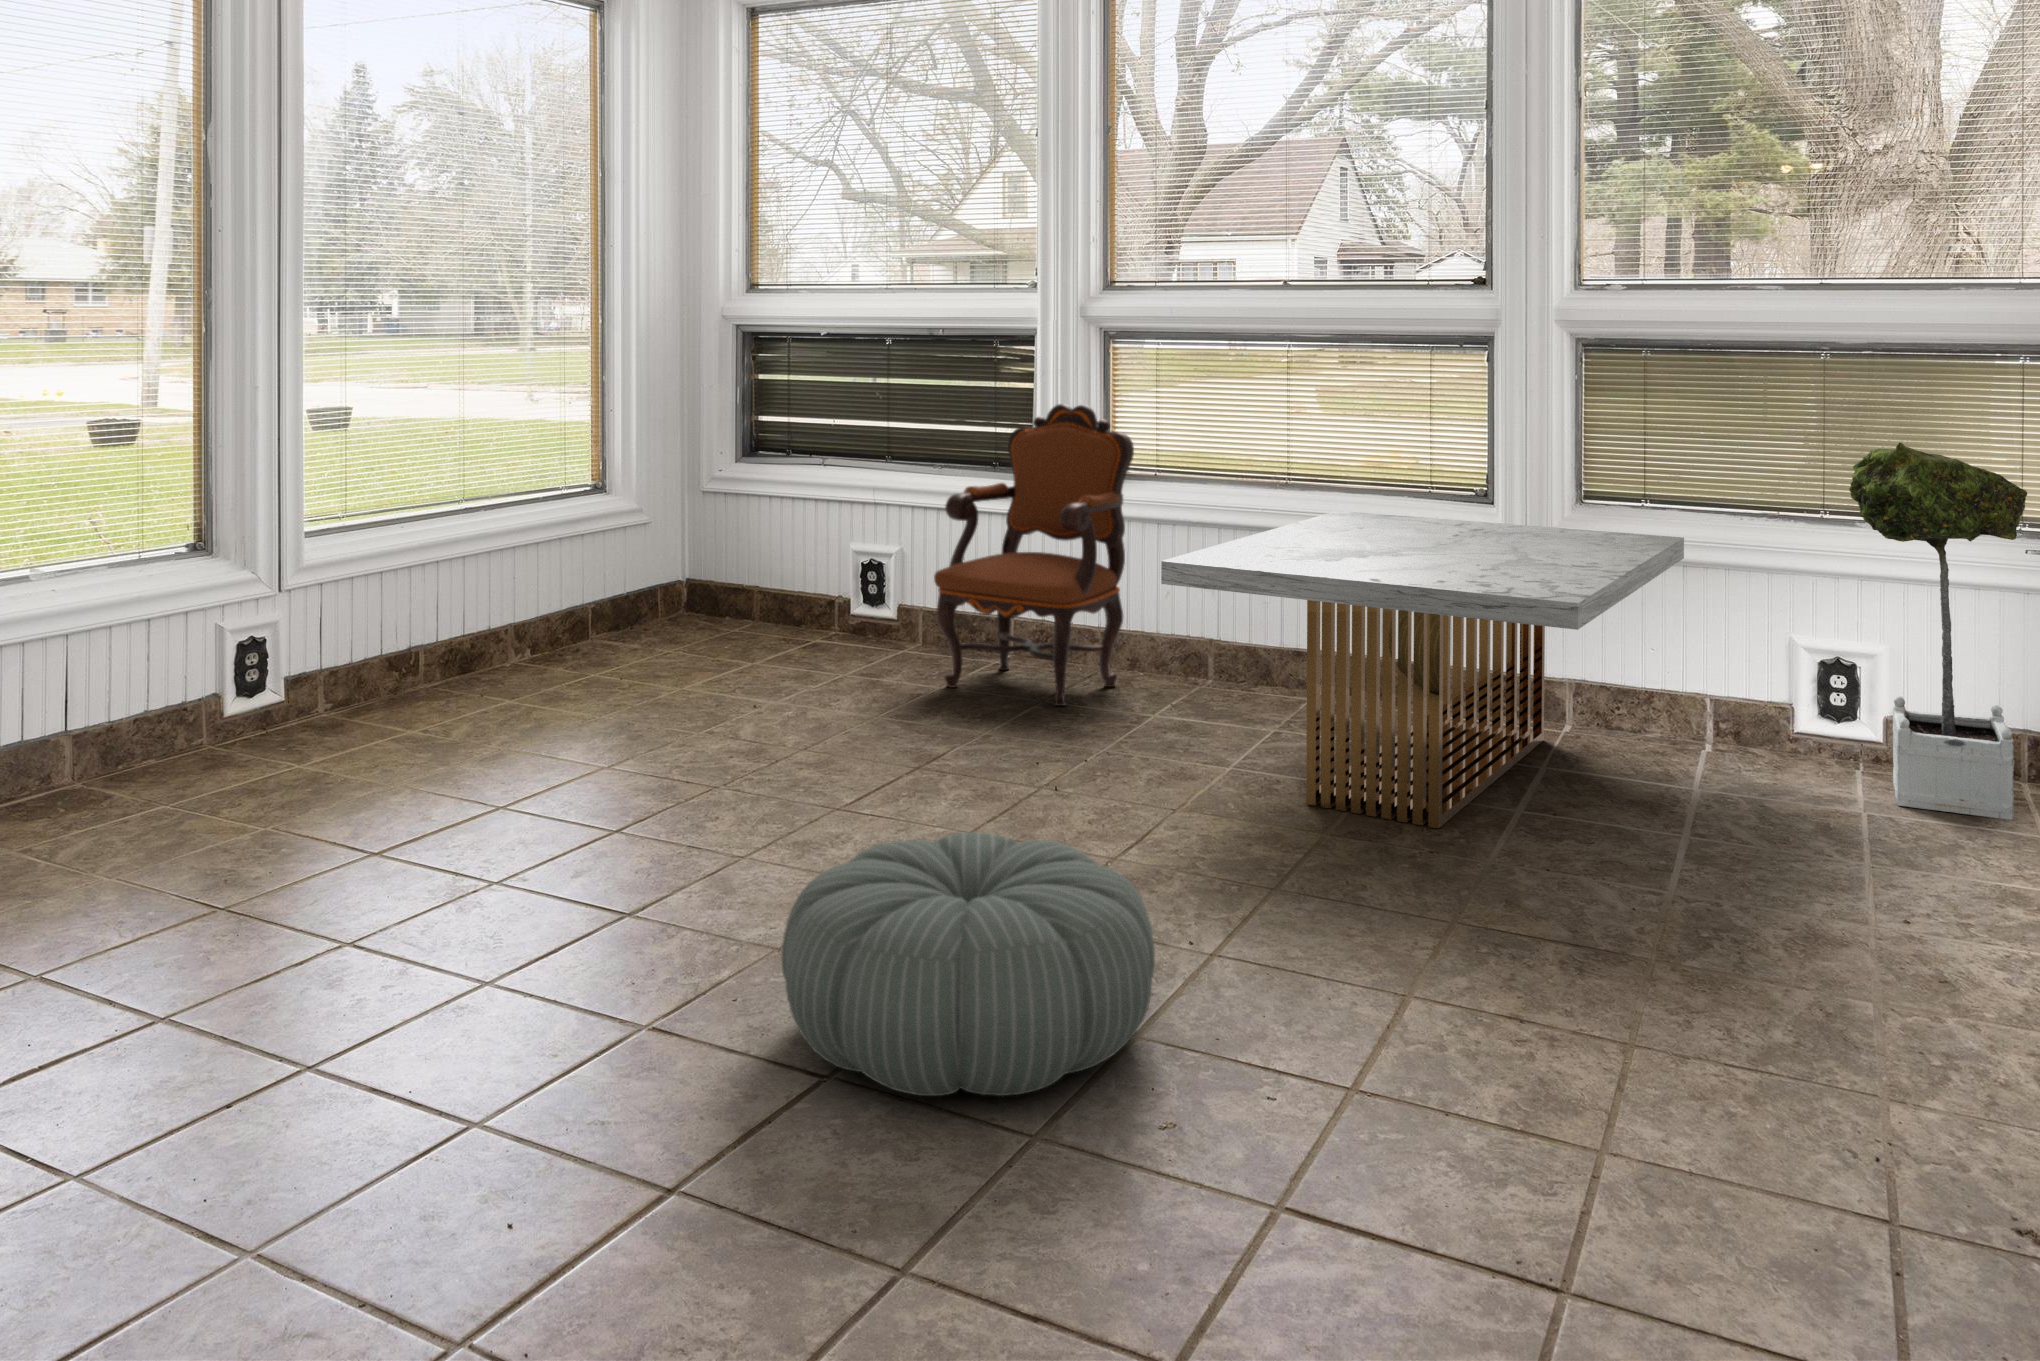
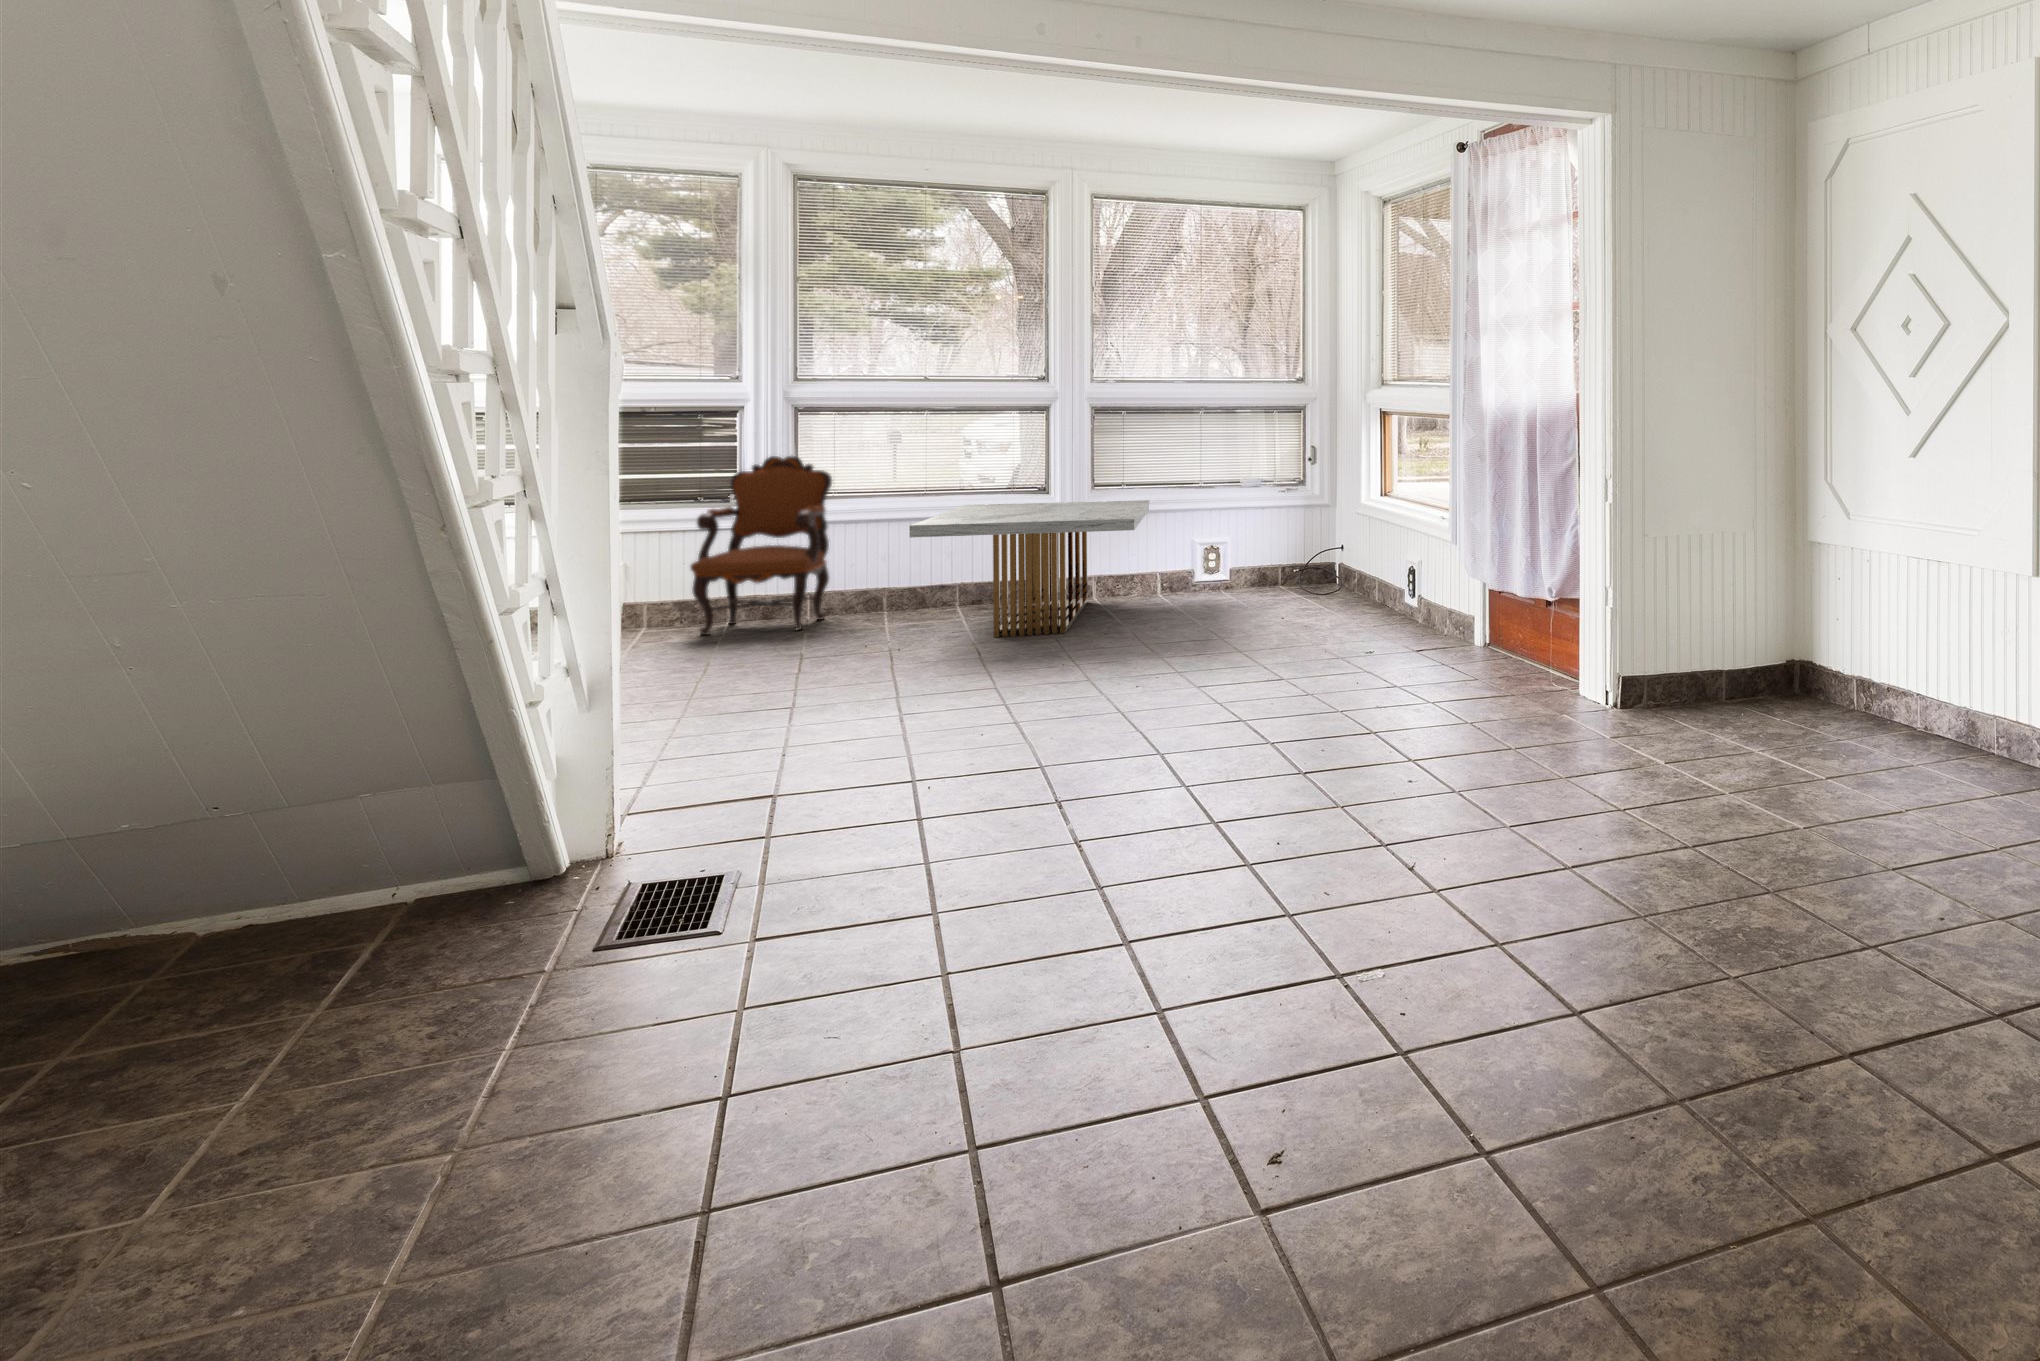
potted tree: present [1849,442,2027,820] -> none [1220,451,1284,598]
pouf: present [781,832,1155,1096] -> none [811,634,1011,736]

